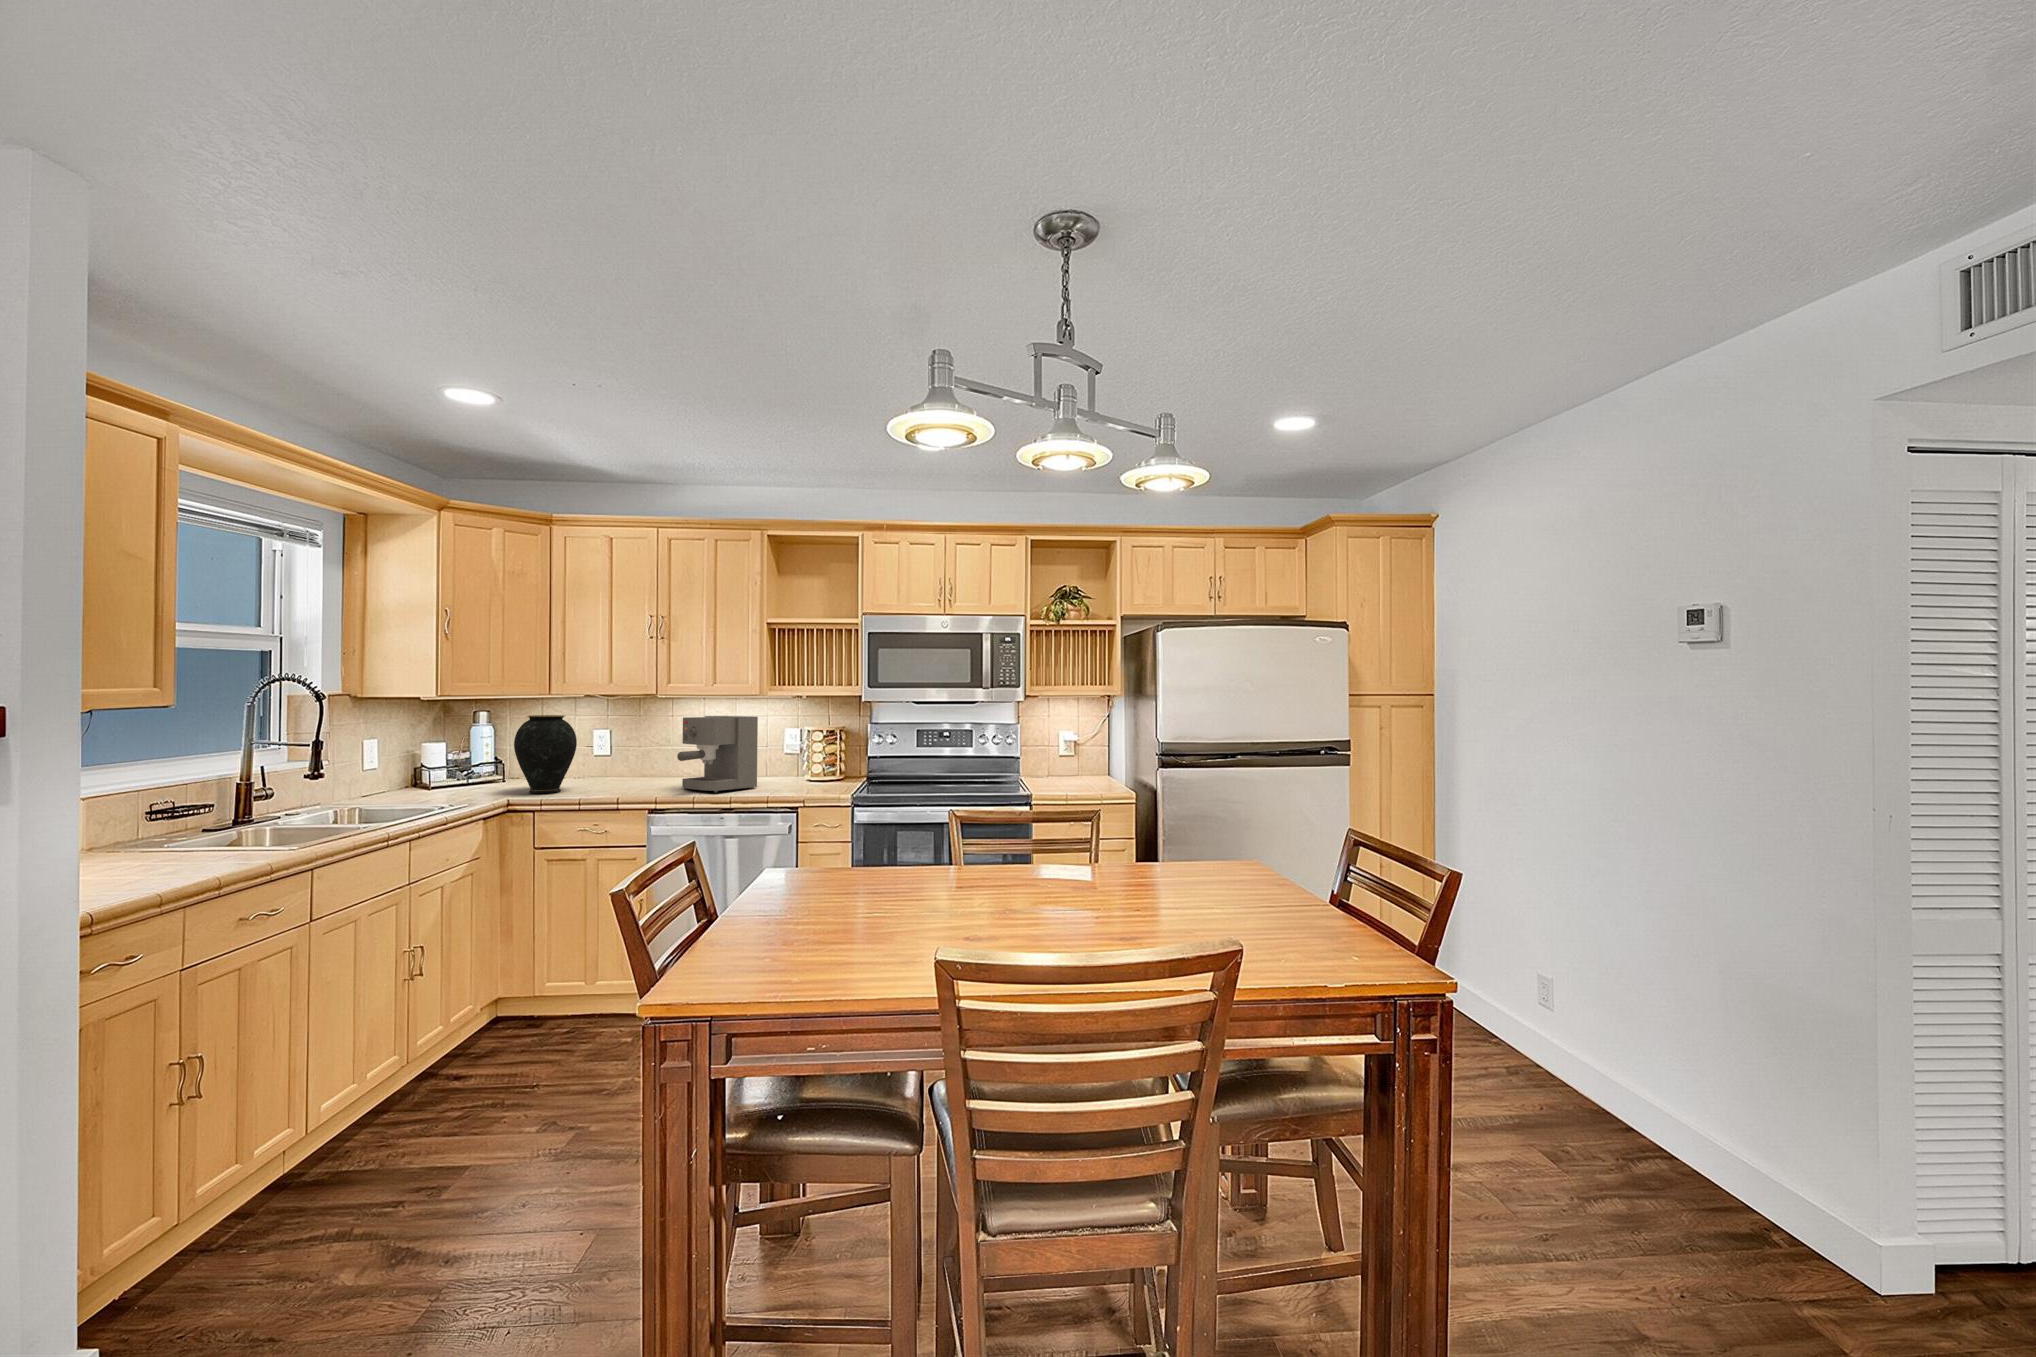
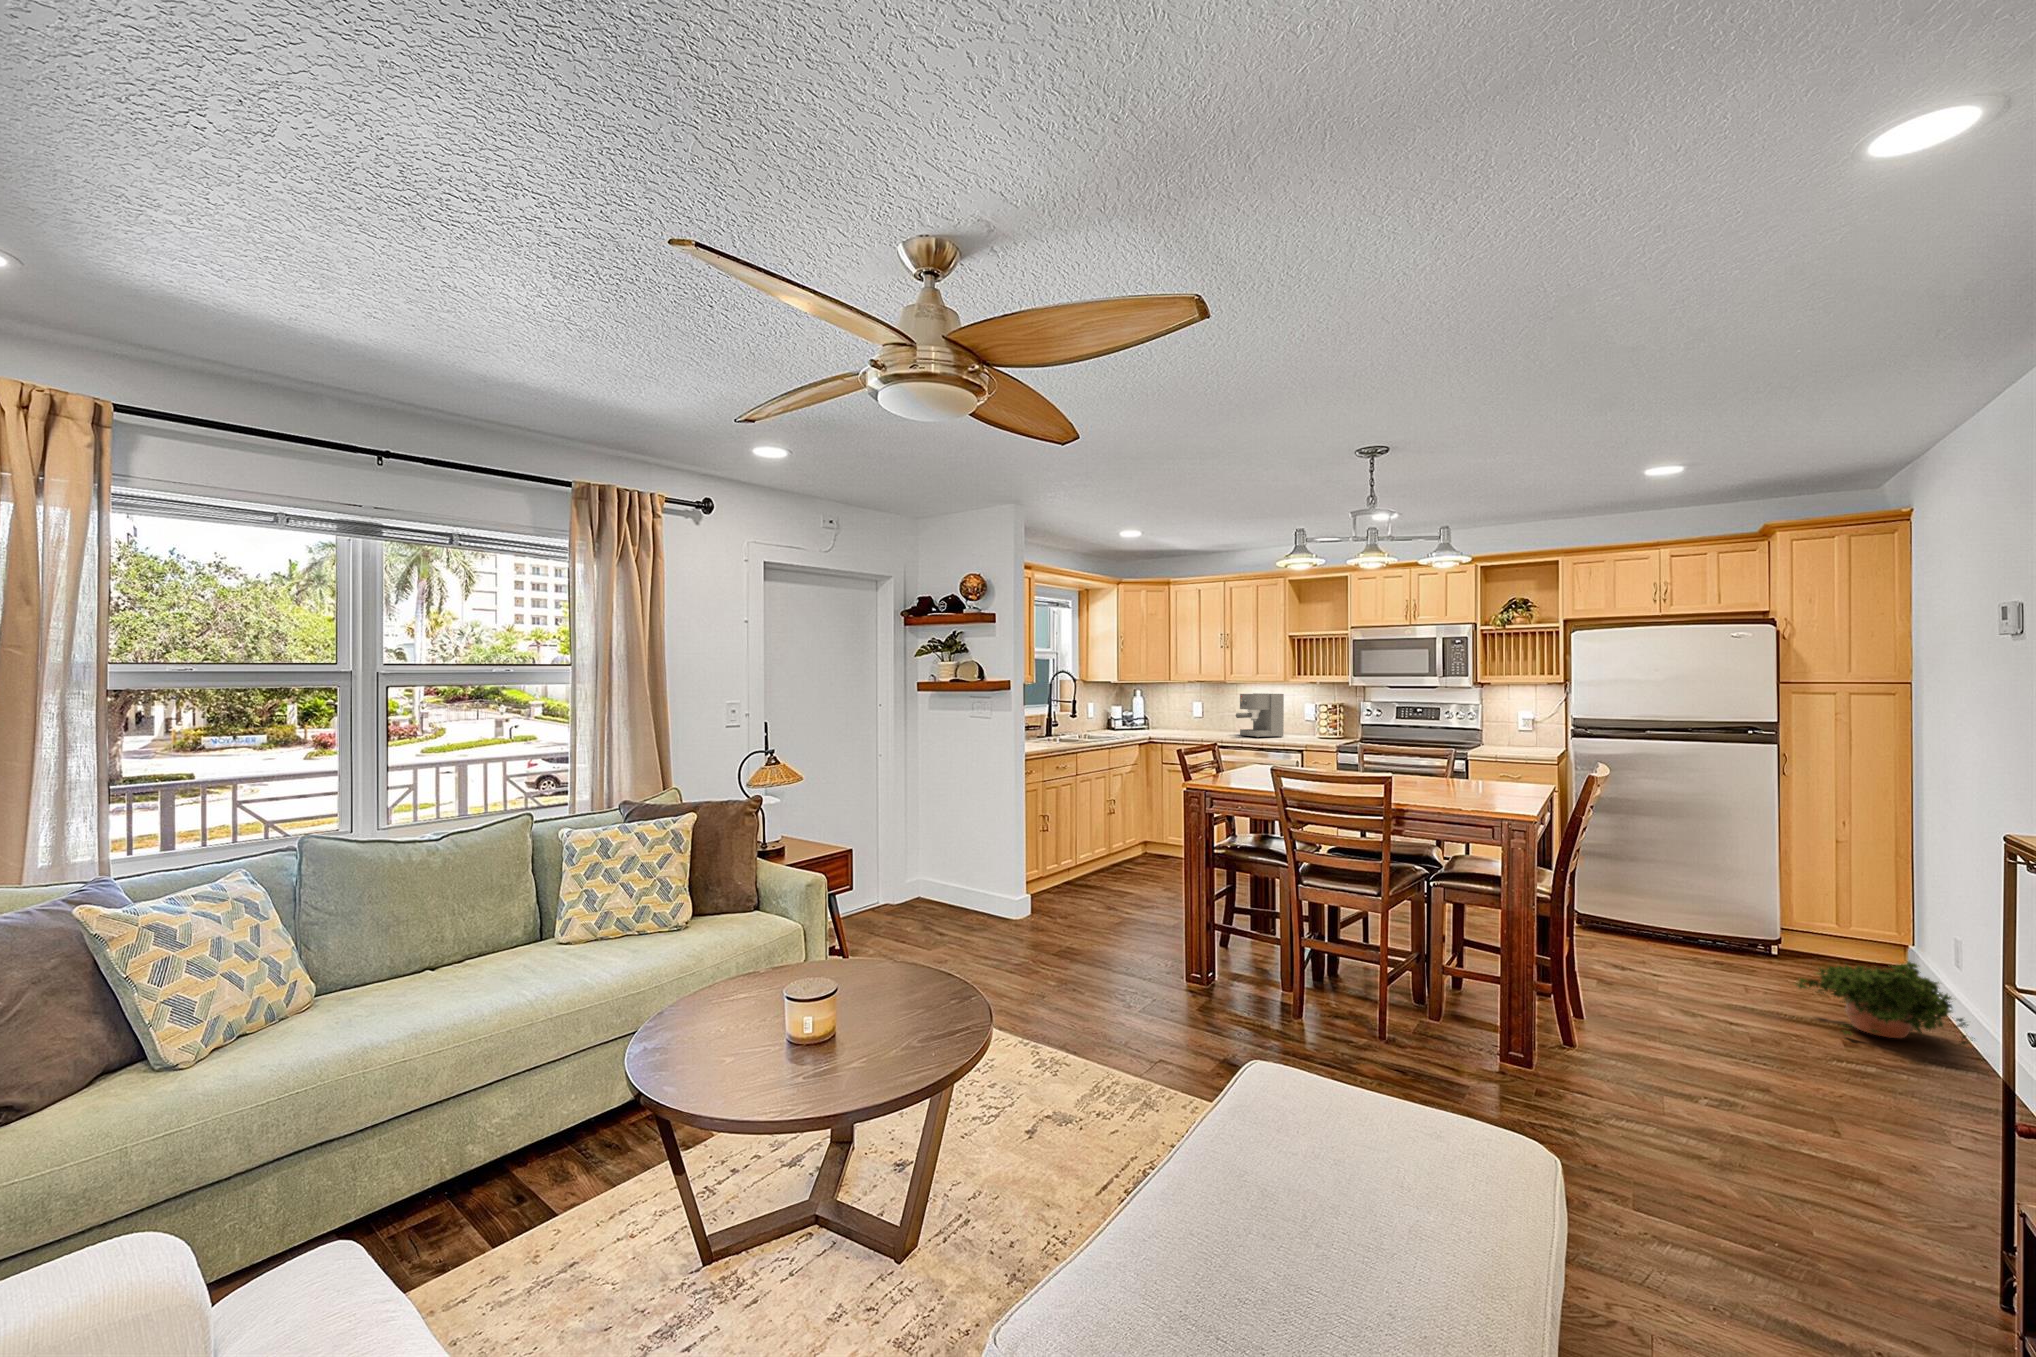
vase: present [514,715,577,793] -> none [1153,692,1184,734]
potted plant: none [1526,1074,1725,1214] -> present [1796,962,1975,1045]

